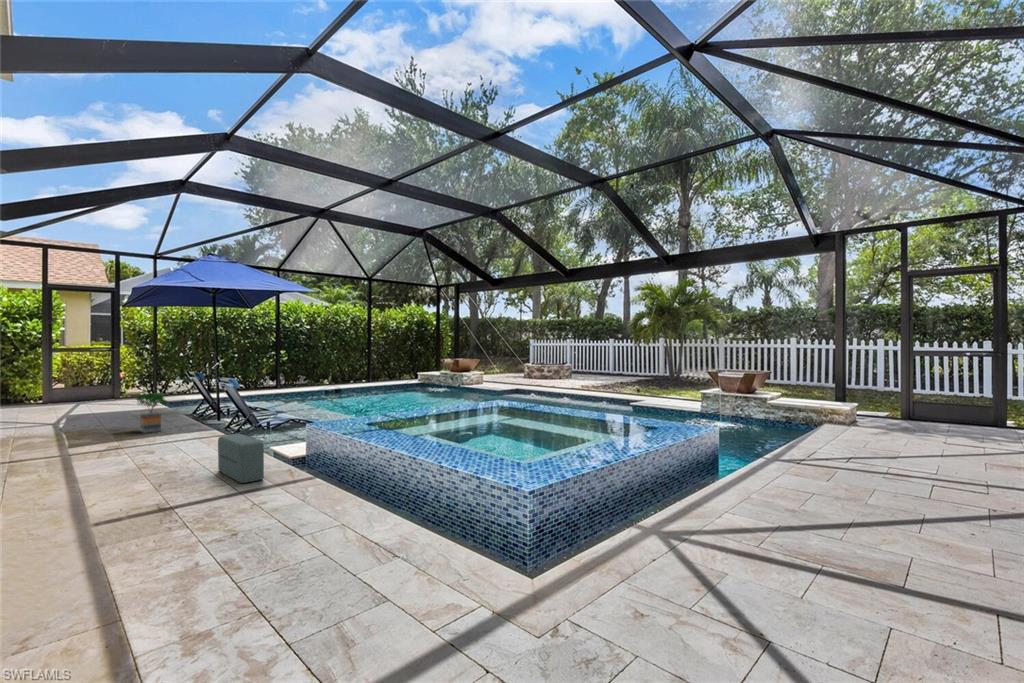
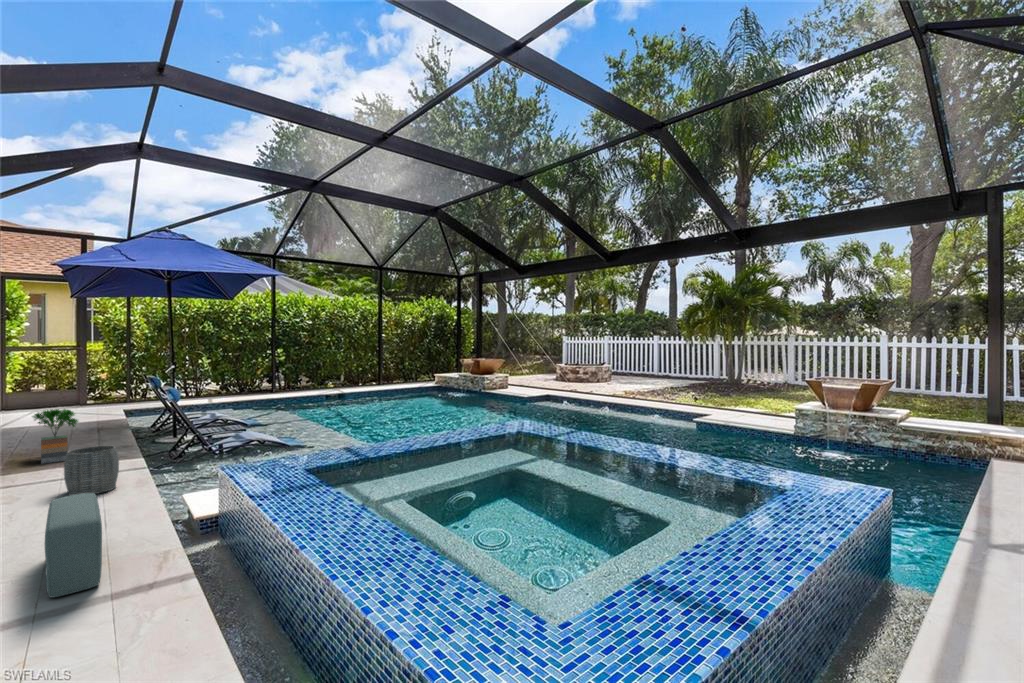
woven basket: none [186,415,219,448] -> present [64,446,119,496]

